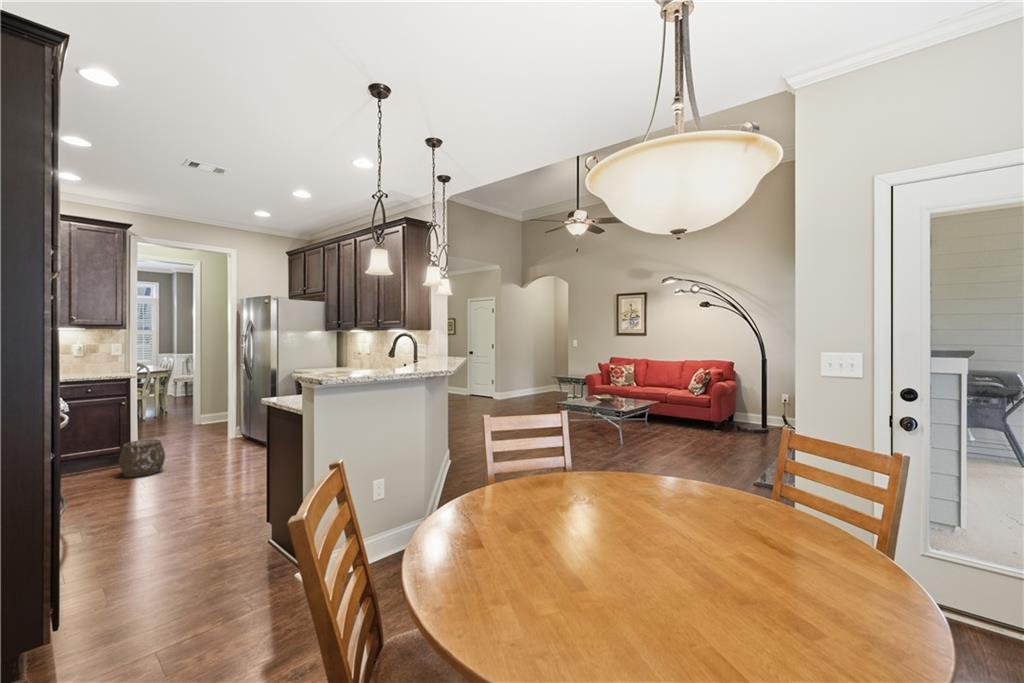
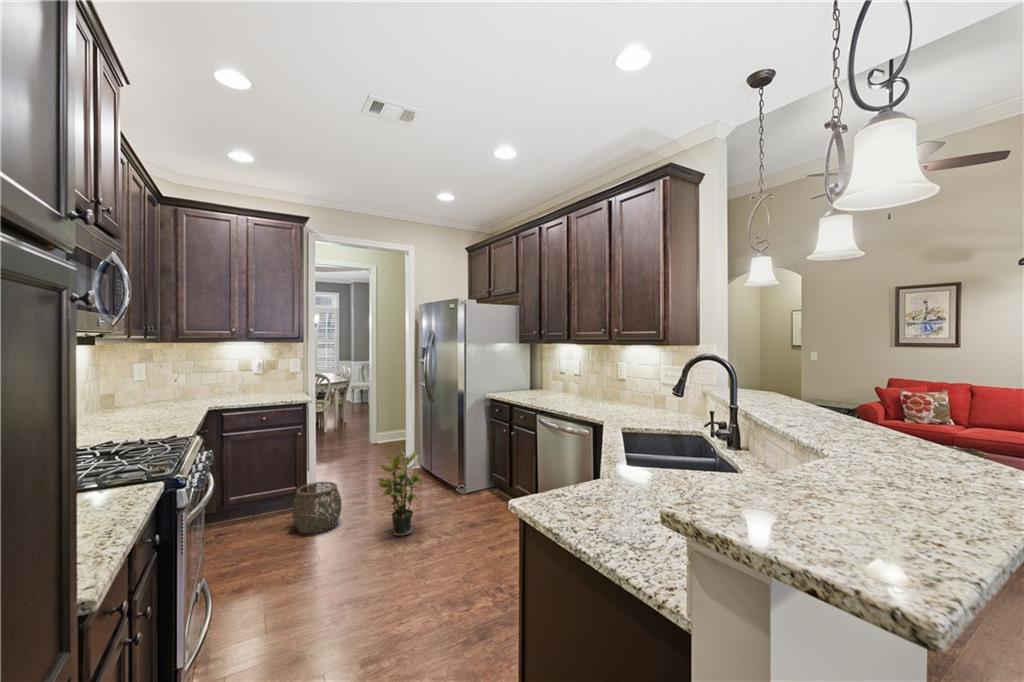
potted plant: none [197,409,236,473] -> present [378,451,422,536]

